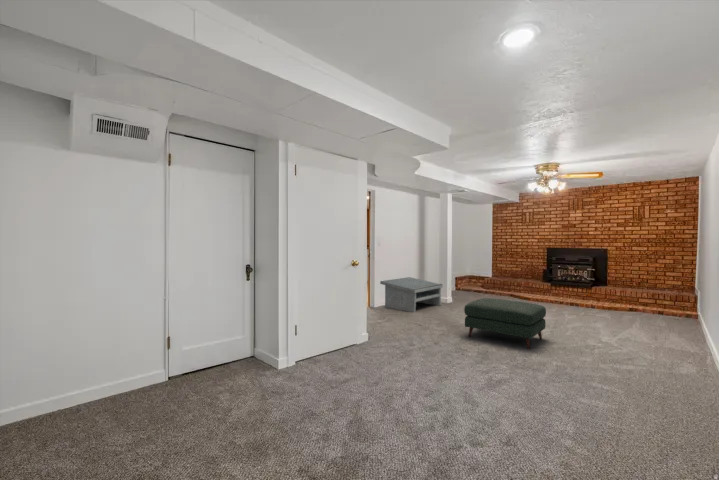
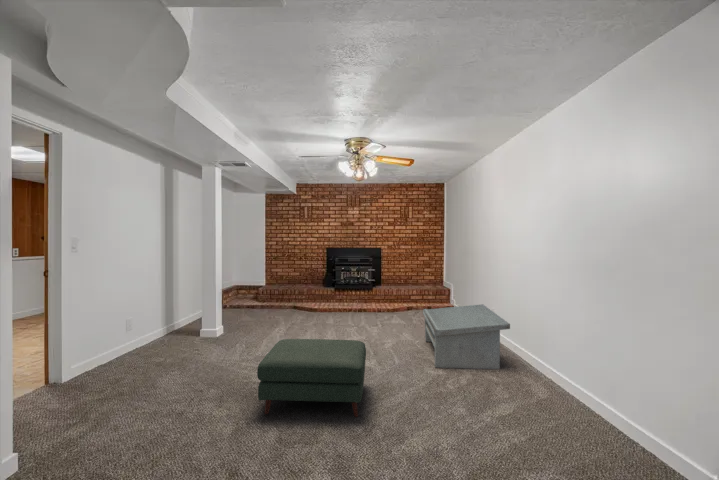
coffee table: present [380,277,442,312] -> present [423,304,510,369]

